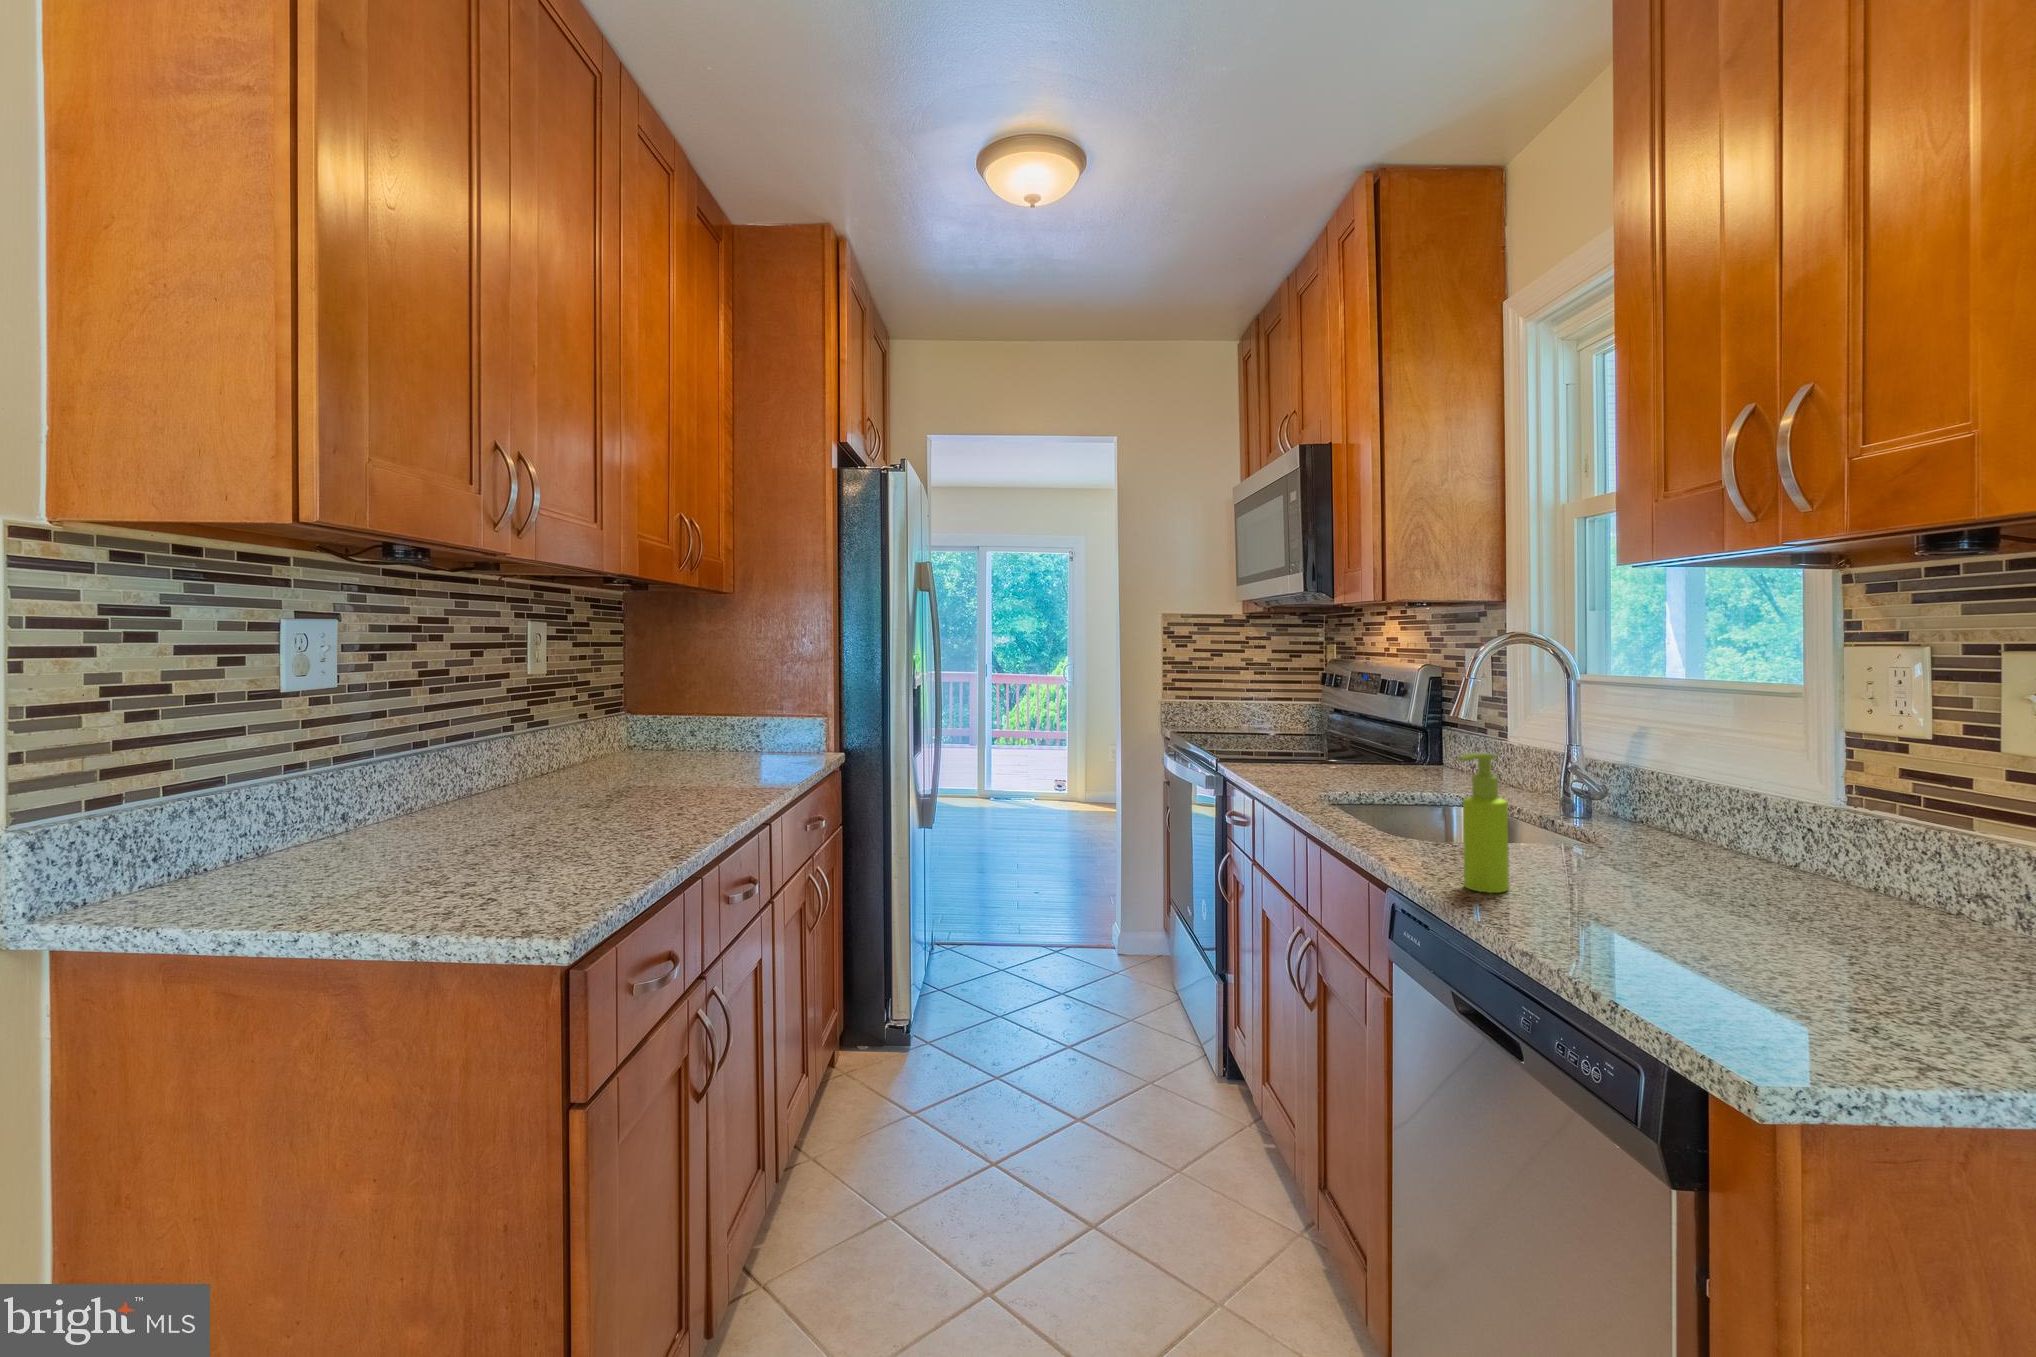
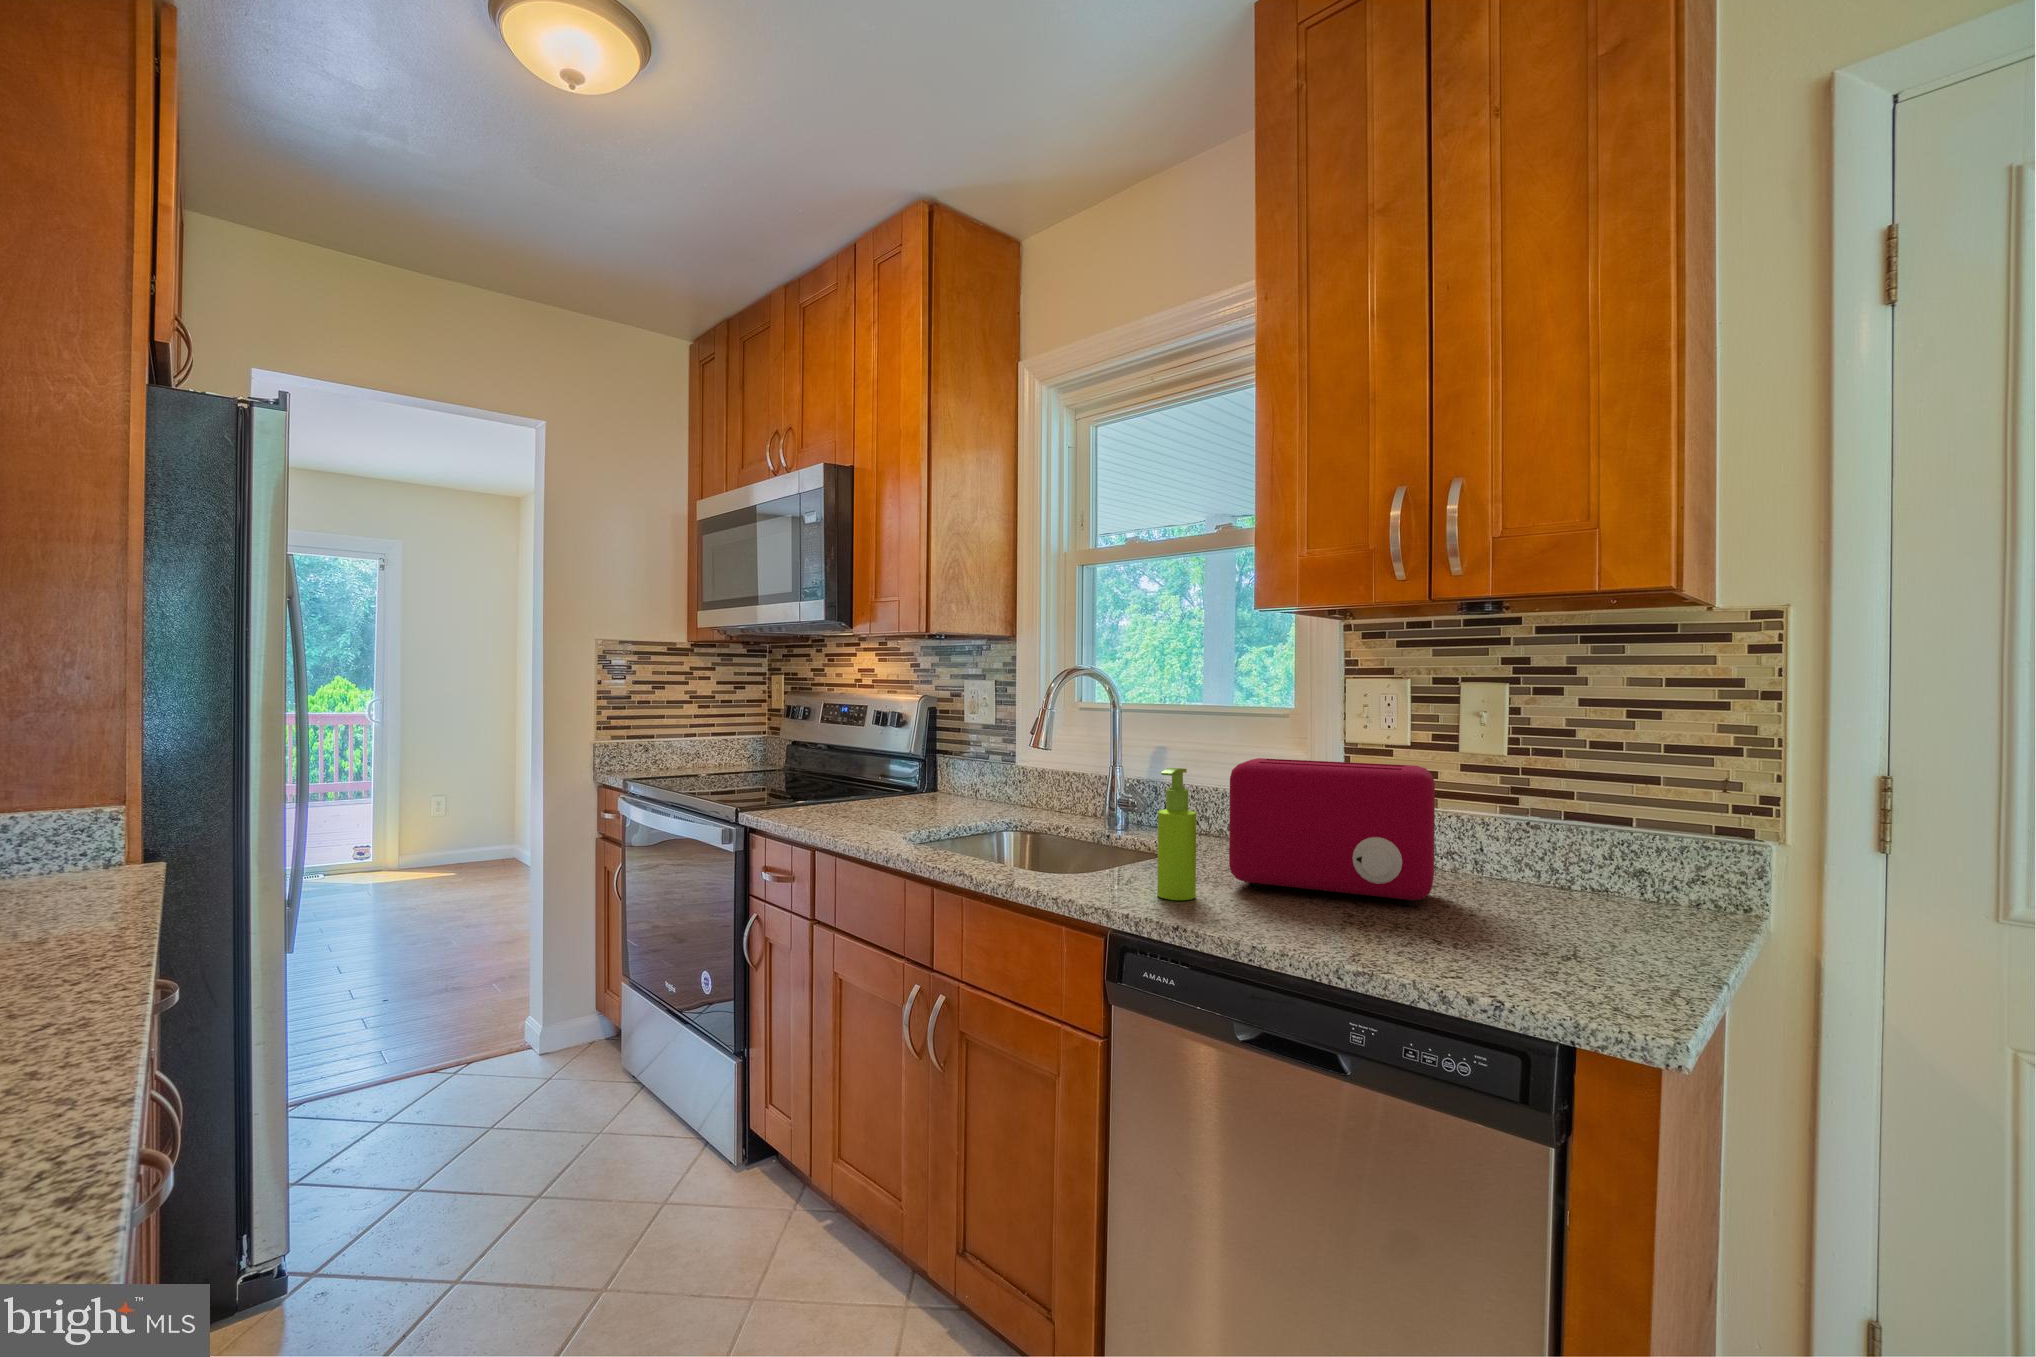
toaster: none [1564,747,1860,943] -> present [1229,758,1435,906]

